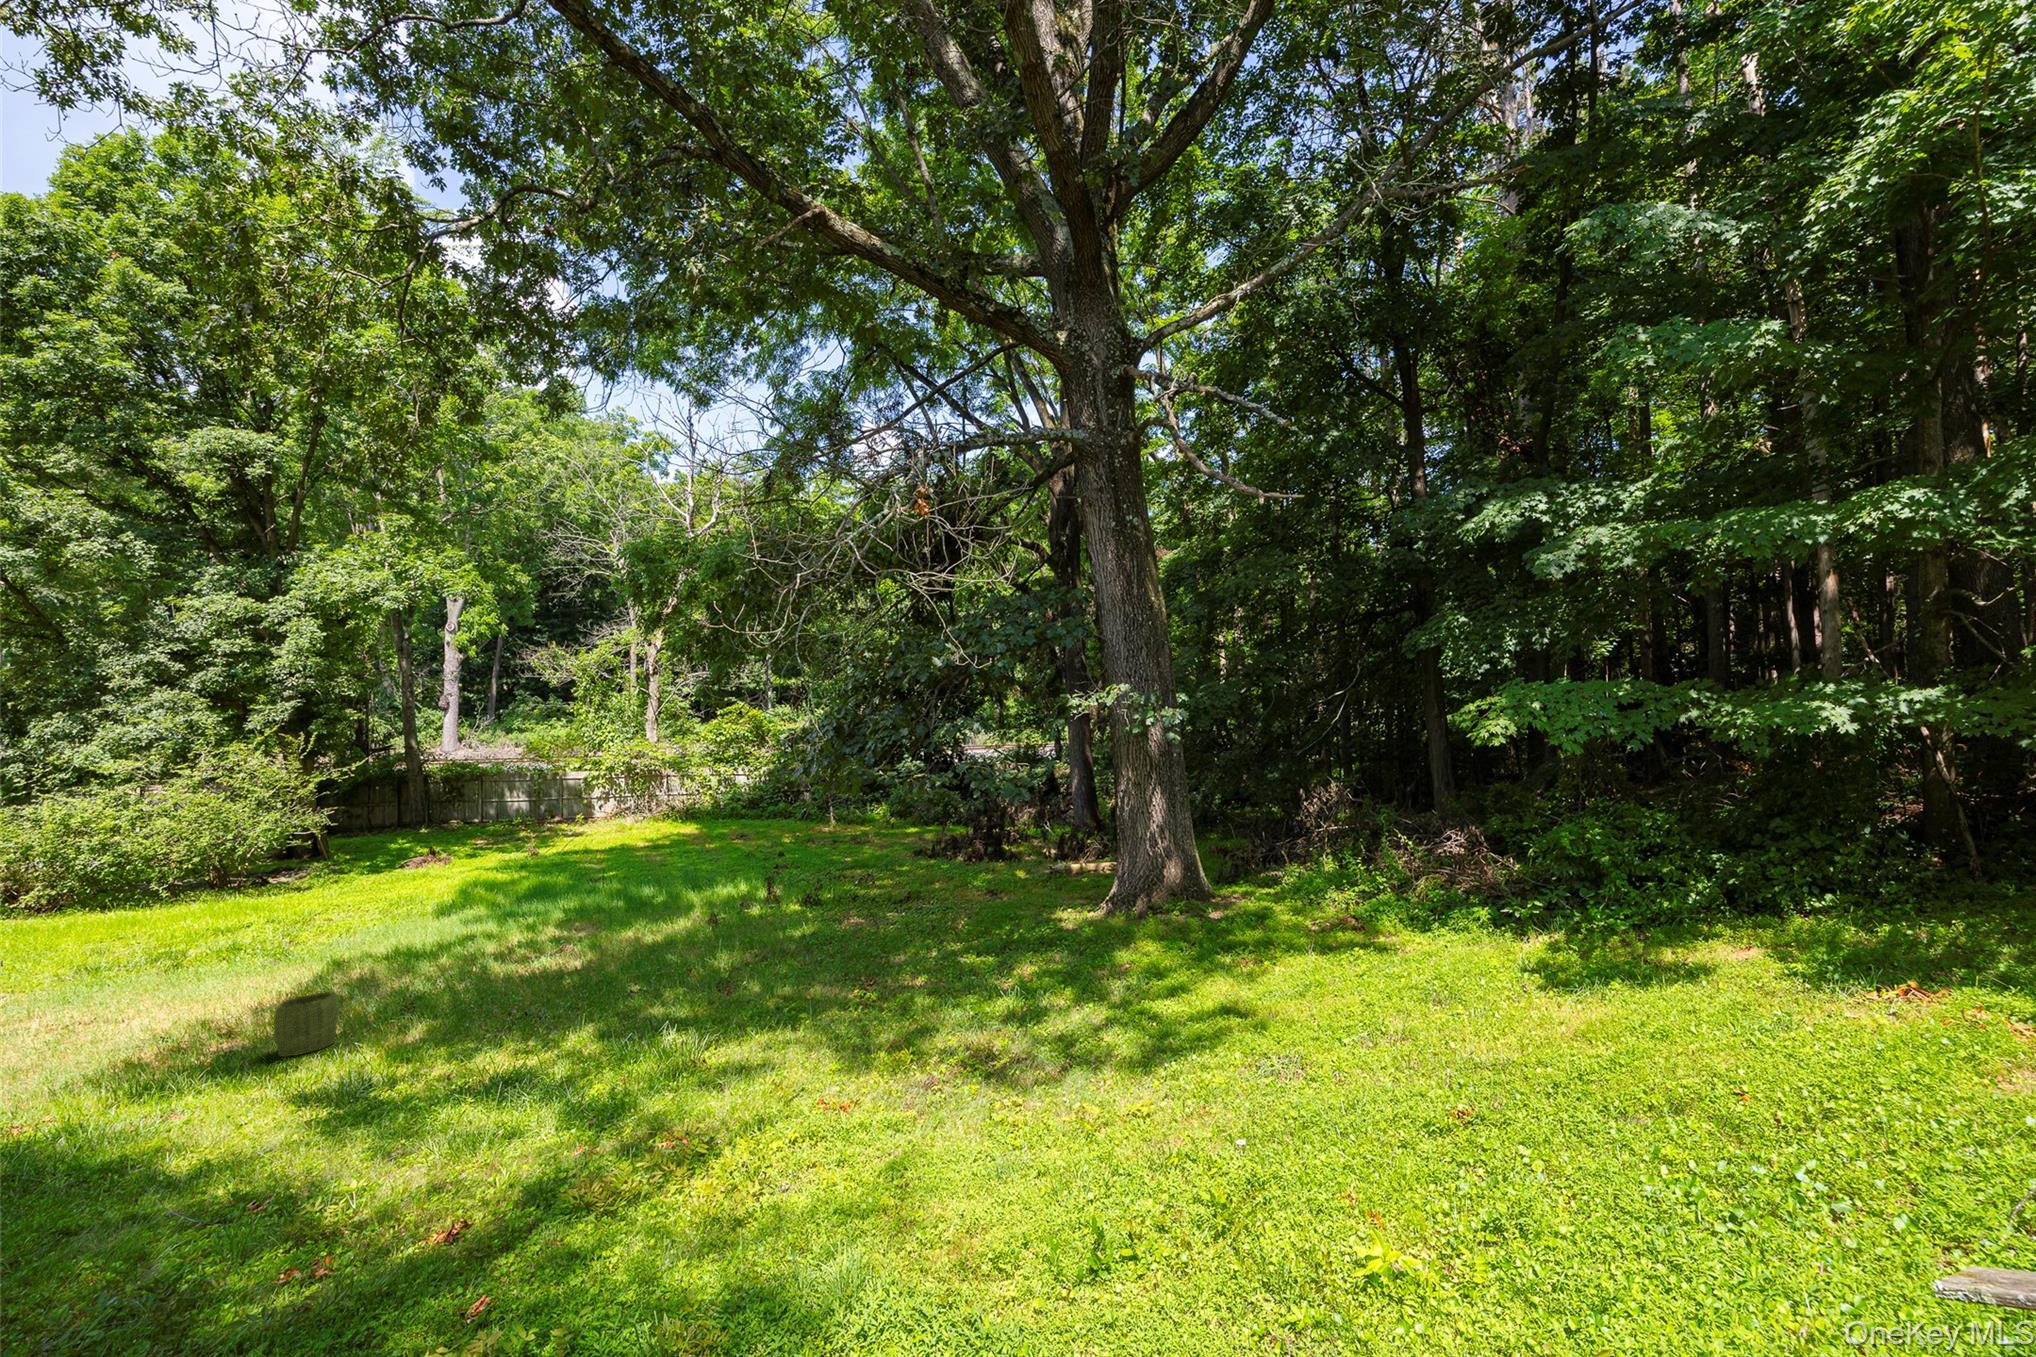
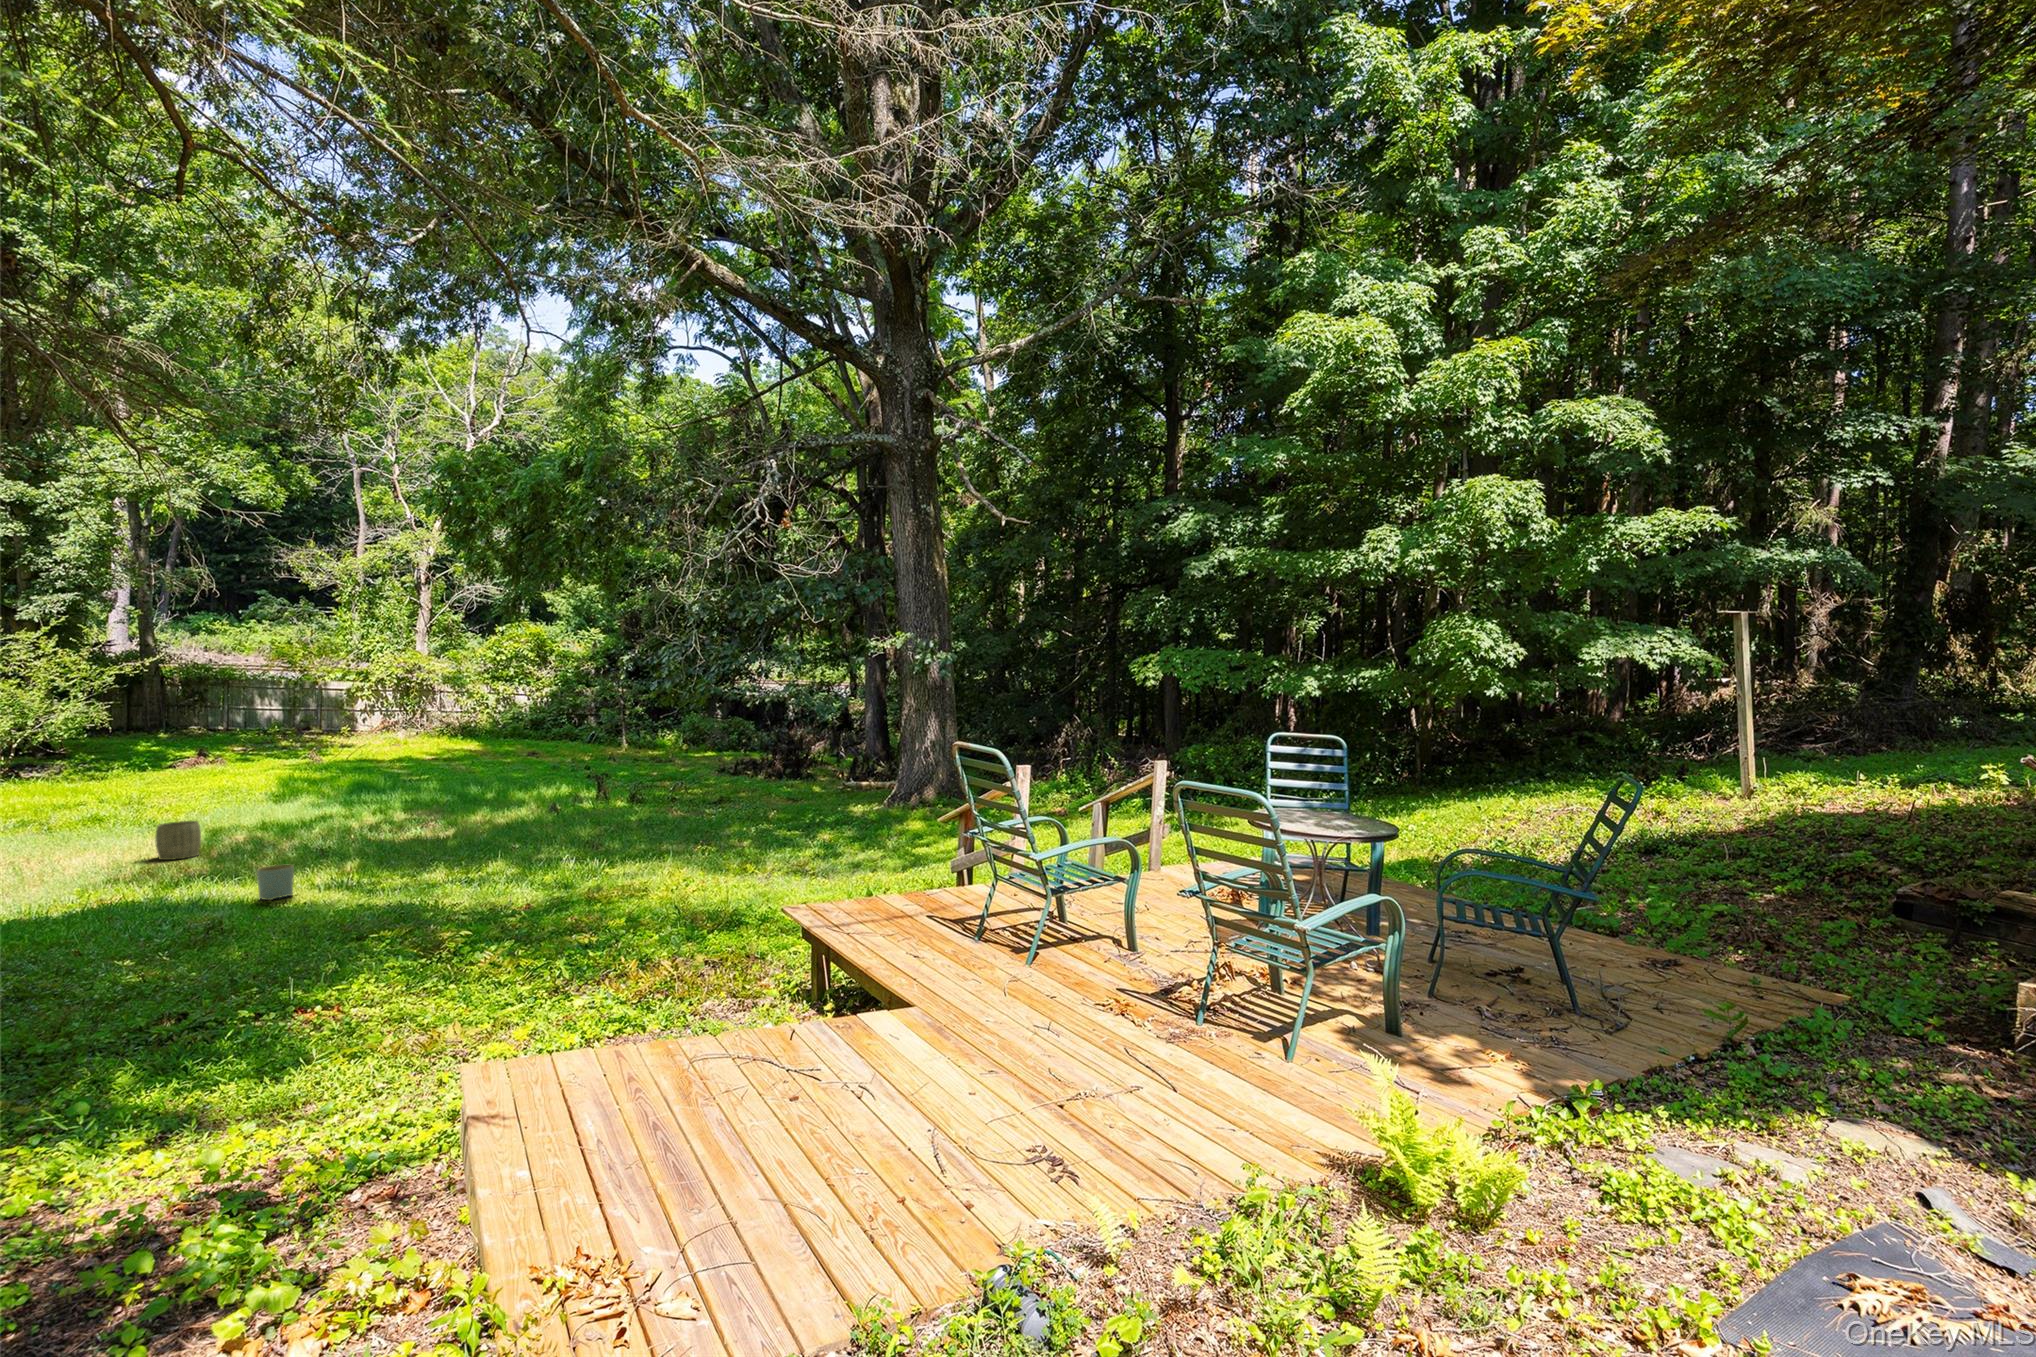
planter: none [335,1118,400,1196] -> present [257,865,294,900]

